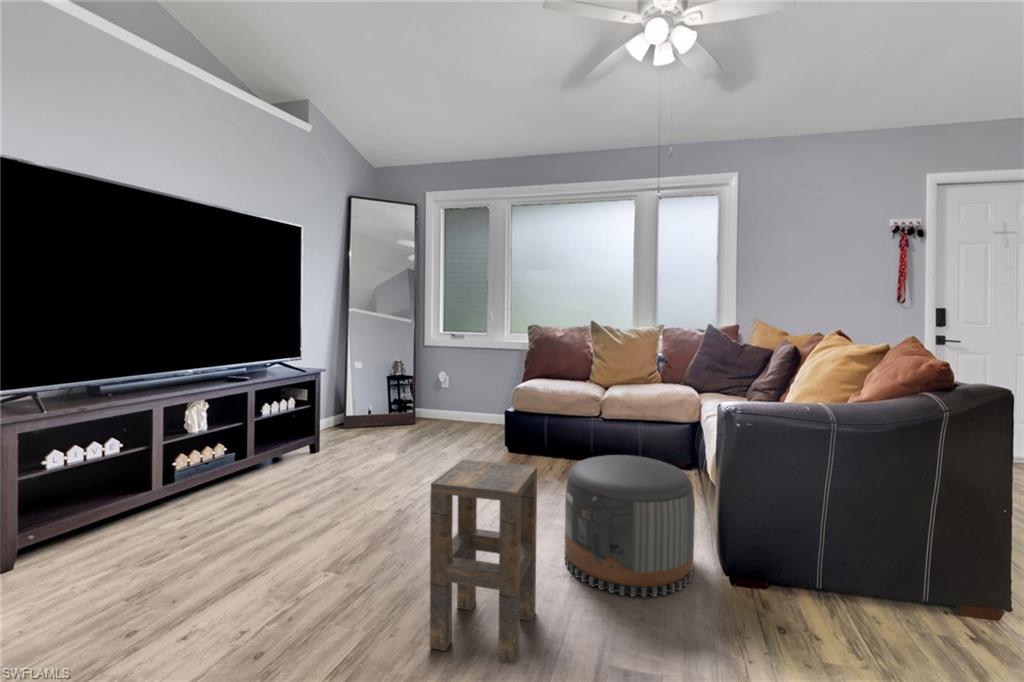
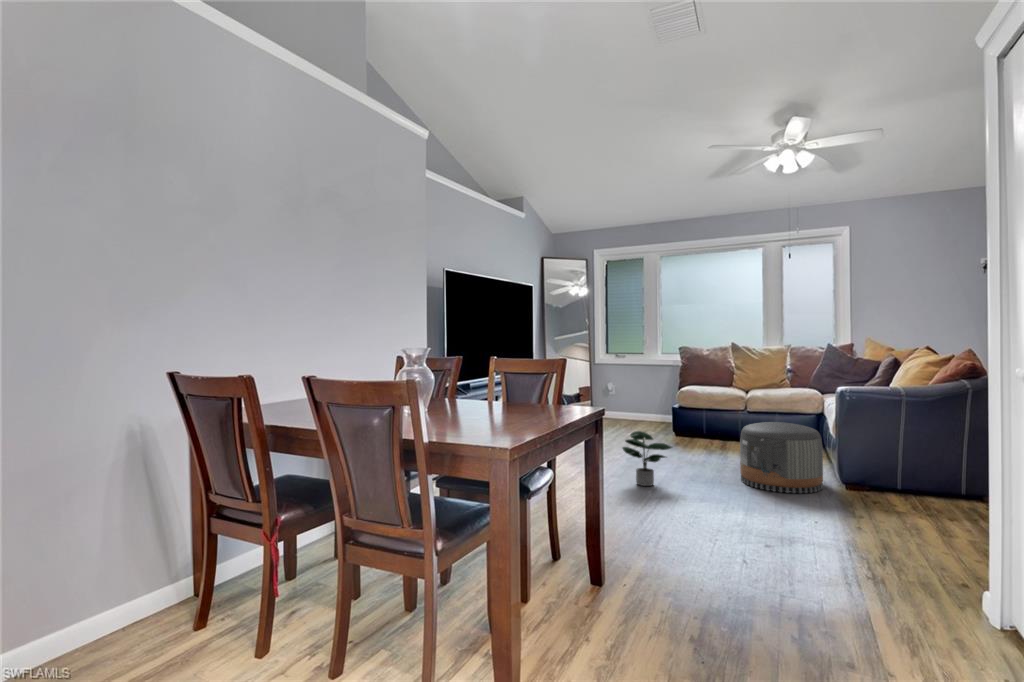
side table: present [430,460,537,665] -> none [684,416,733,508]
potted plant: none [349,477,442,587] -> present [623,431,672,486]

